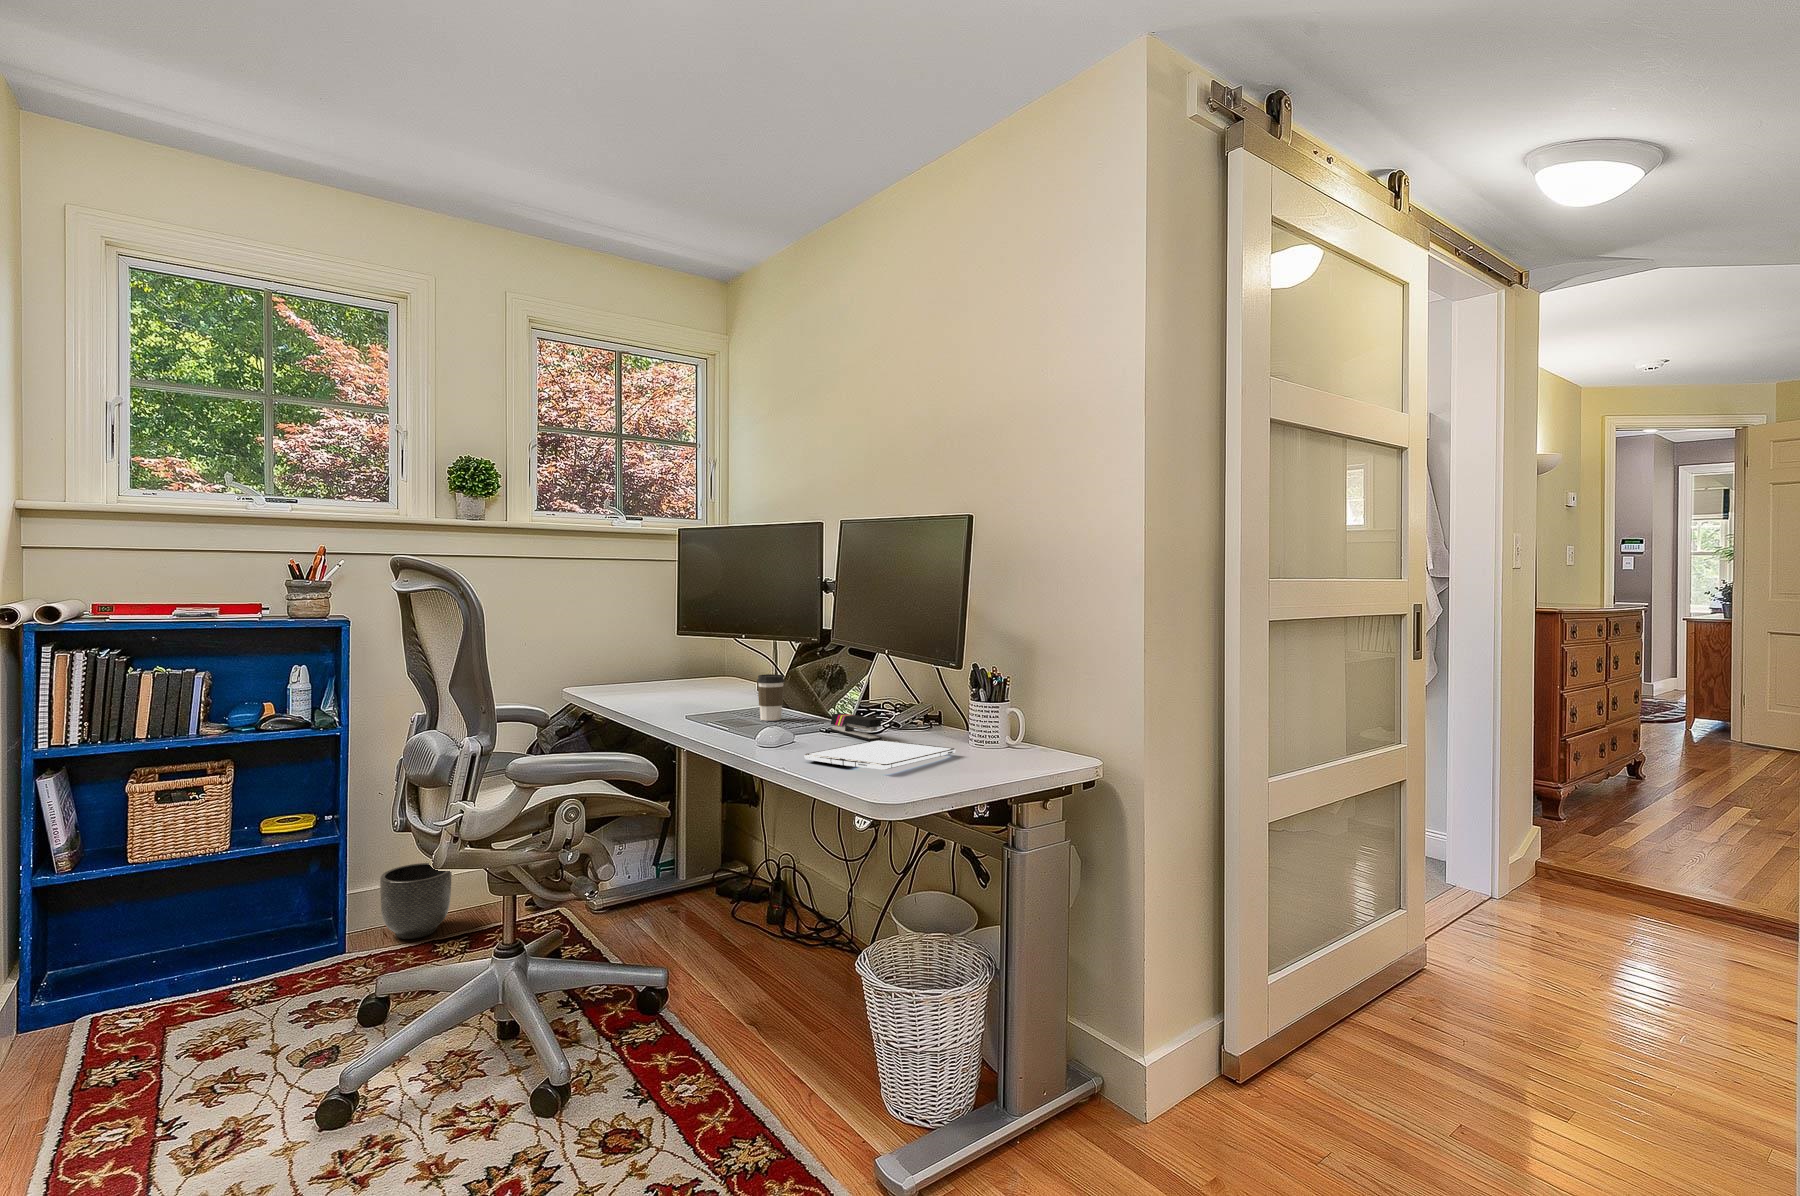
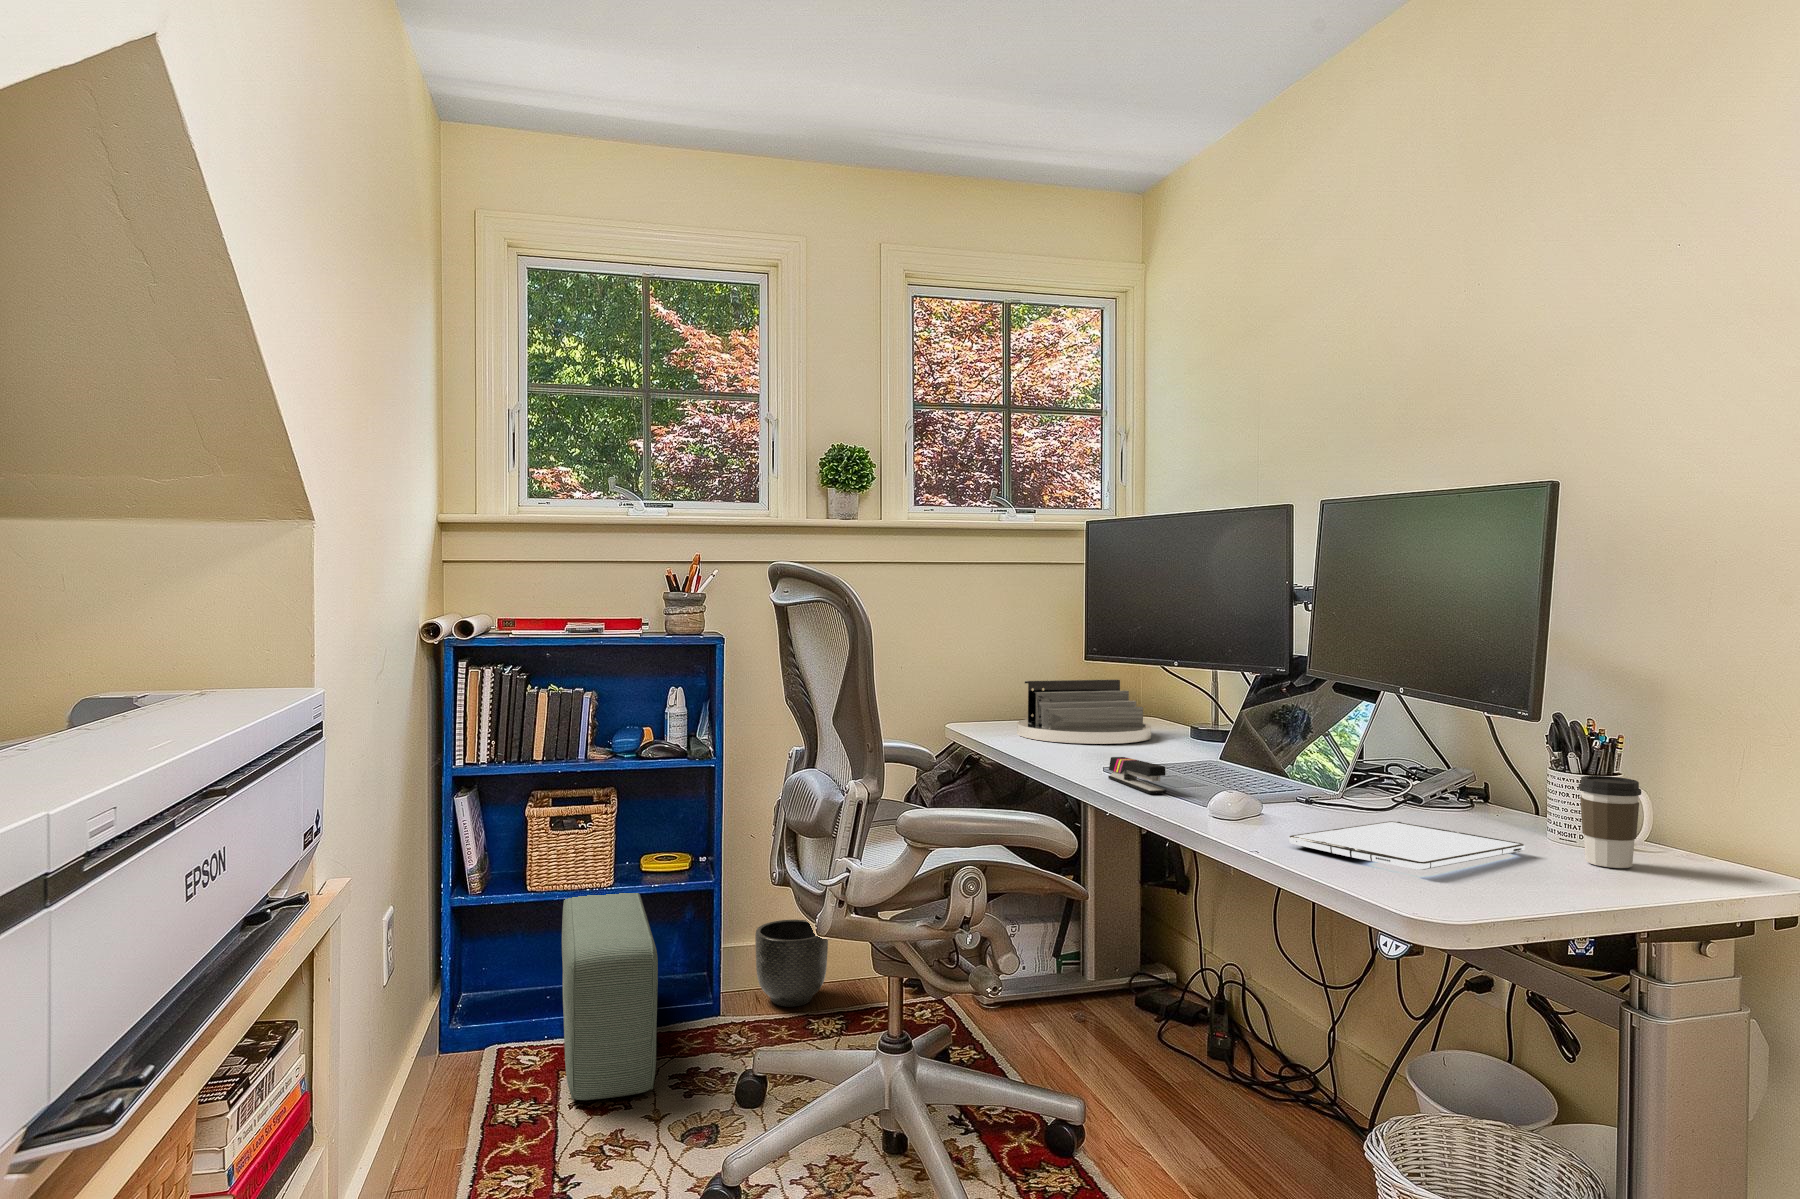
desk organizer: none [619,648,727,698] -> present [1017,680,1151,744]
coffee cup: present [757,674,785,721] -> present [1578,776,1641,868]
stapler: present [830,713,882,741] -> present [1108,757,1166,794]
pouf: none [172,847,276,1049] -> present [562,893,658,1100]

